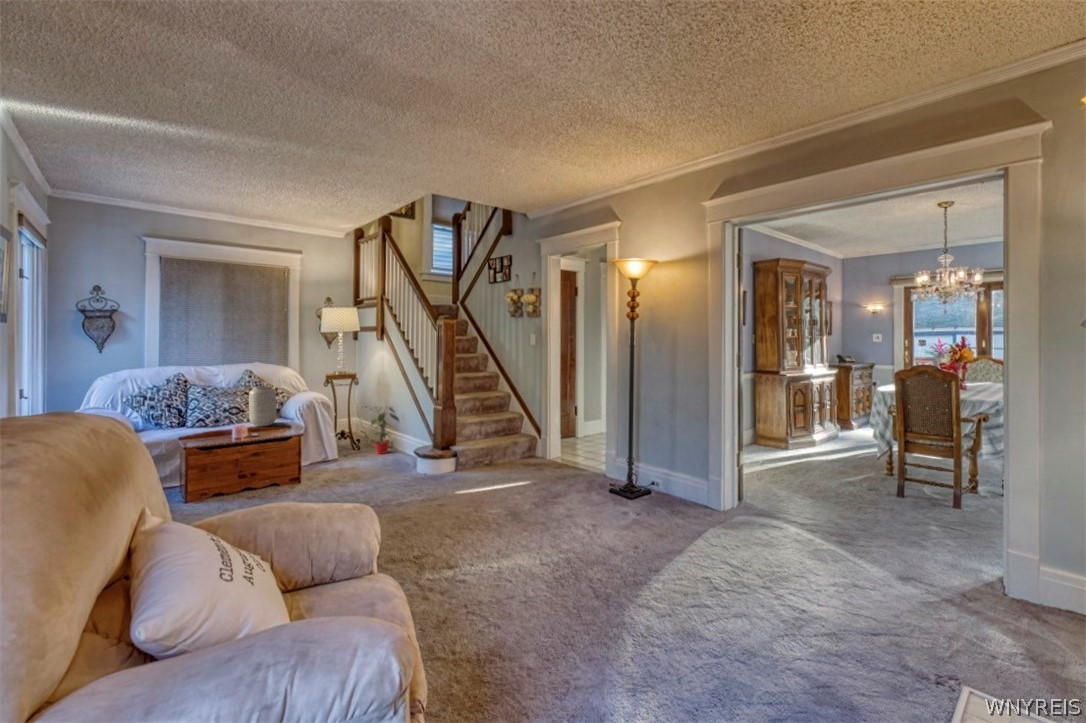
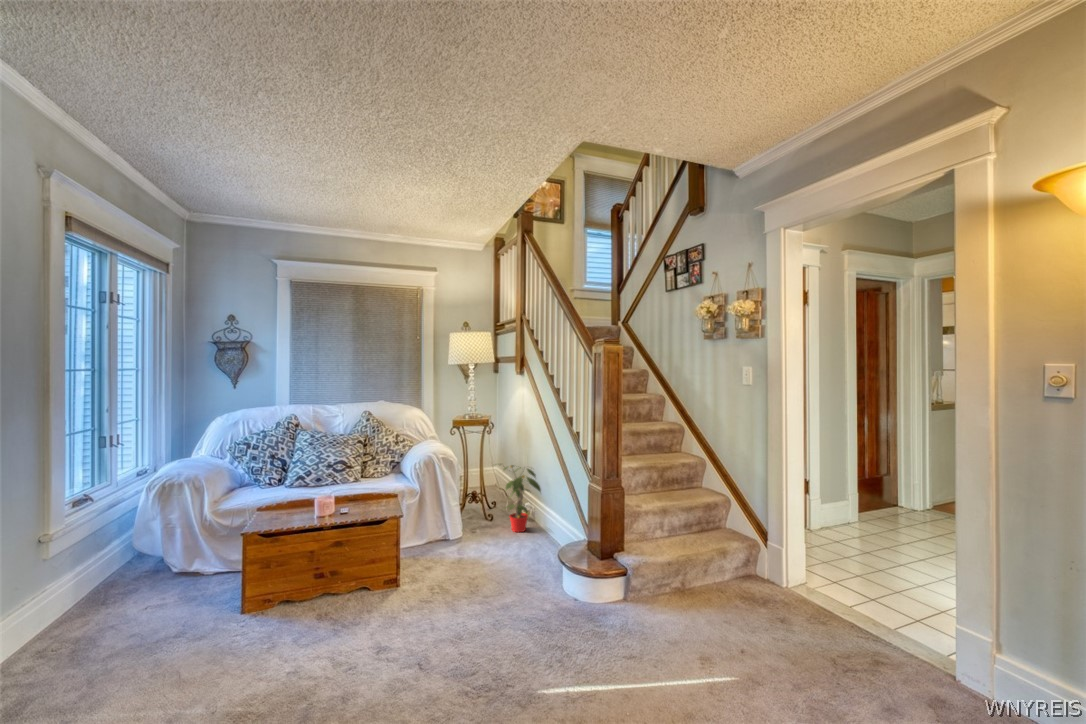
vase: present [249,386,276,426] -> none [354,436,386,491]

